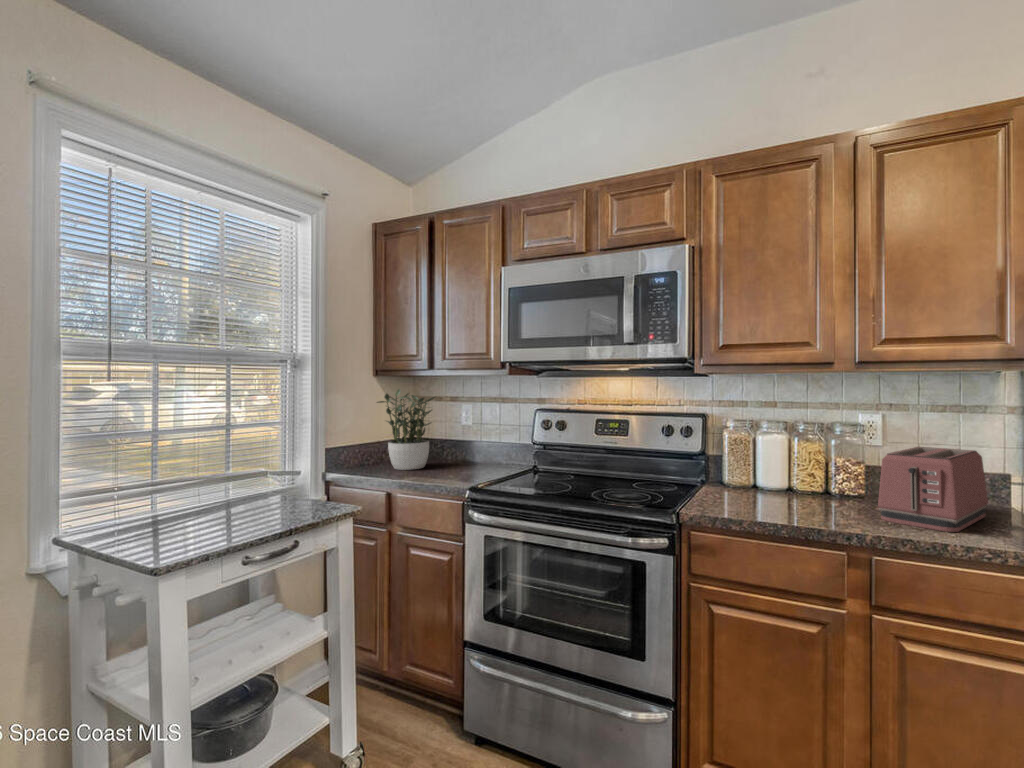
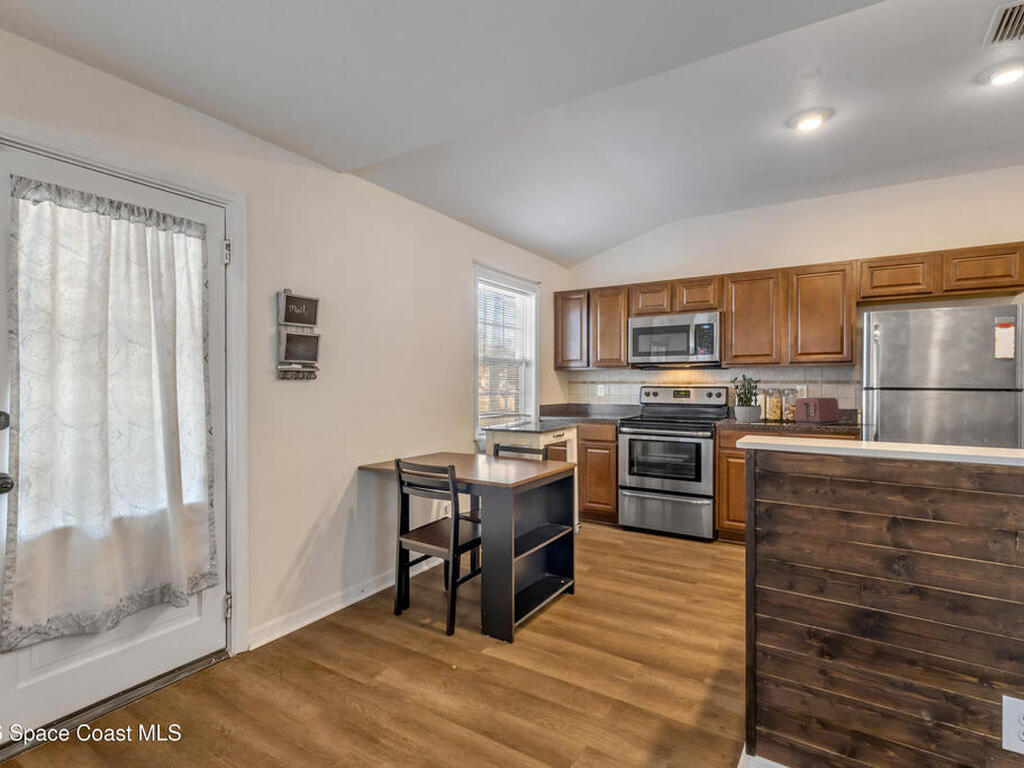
potted plant: present [377,389,435,470] -> present [730,374,762,423]

